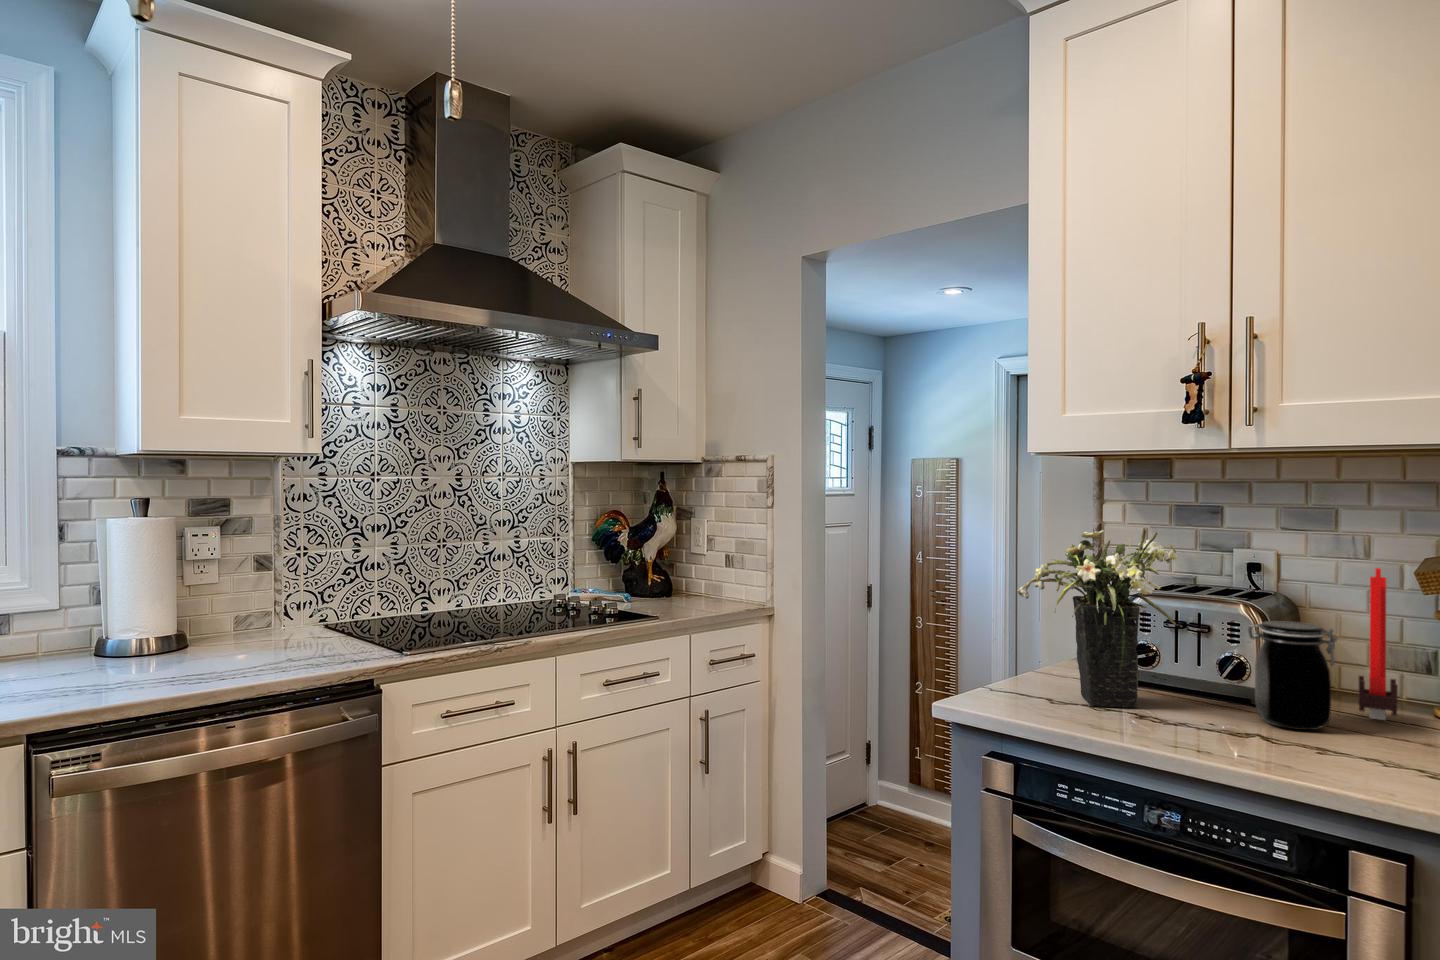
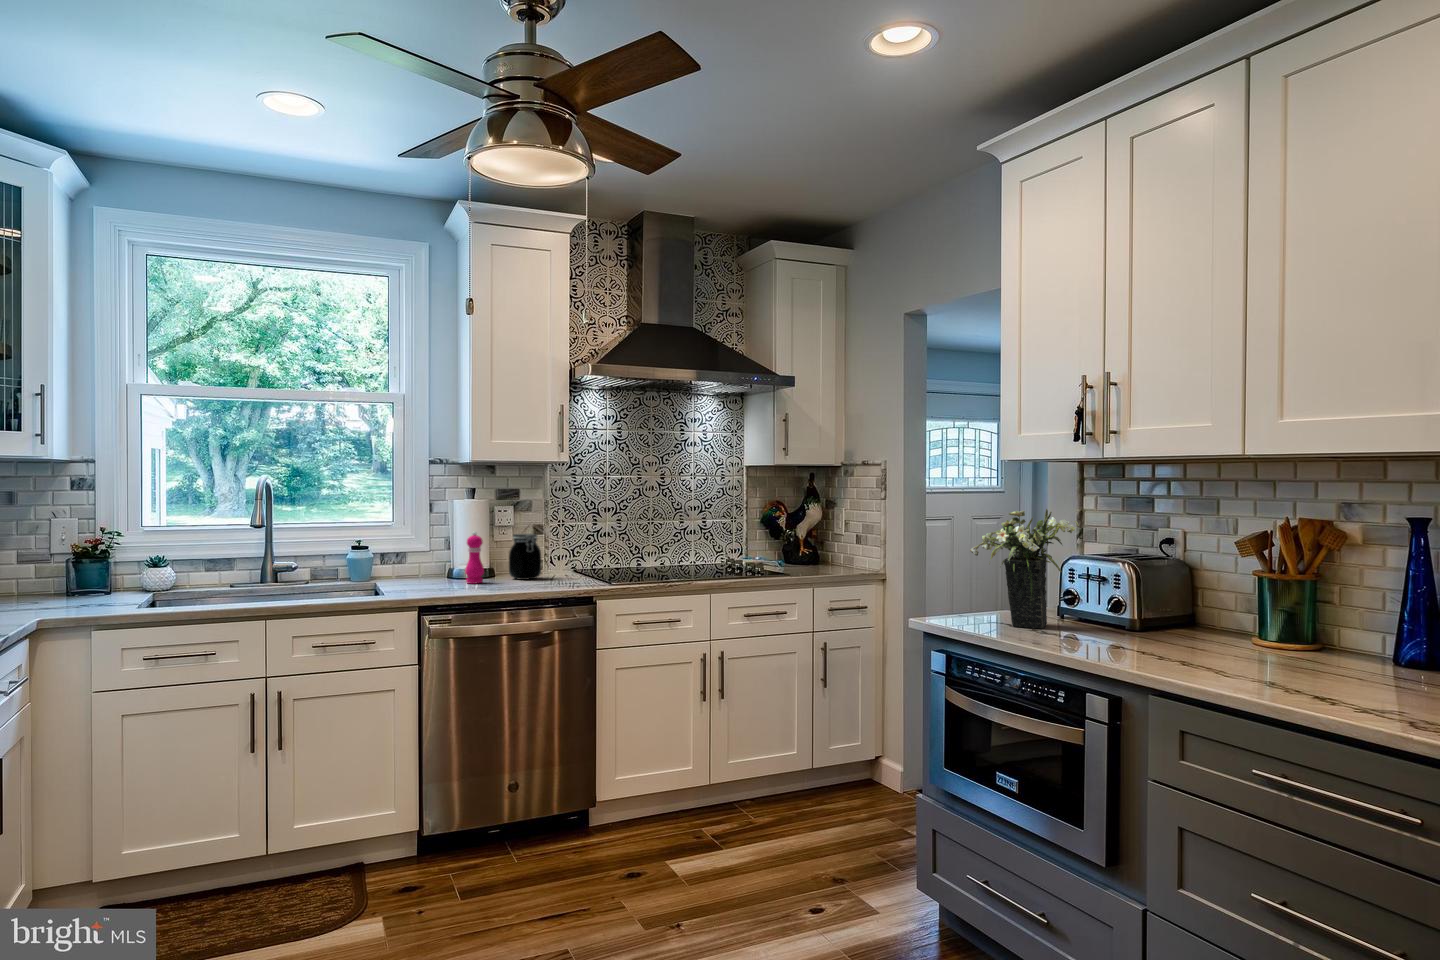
candle: present [1358,568,1398,720] -> none [1190,538,1221,642]
pepper mill: none [126,575,165,668] -> present [465,532,484,584]
jar: present [1248,621,1337,730] -> present [509,534,542,580]

